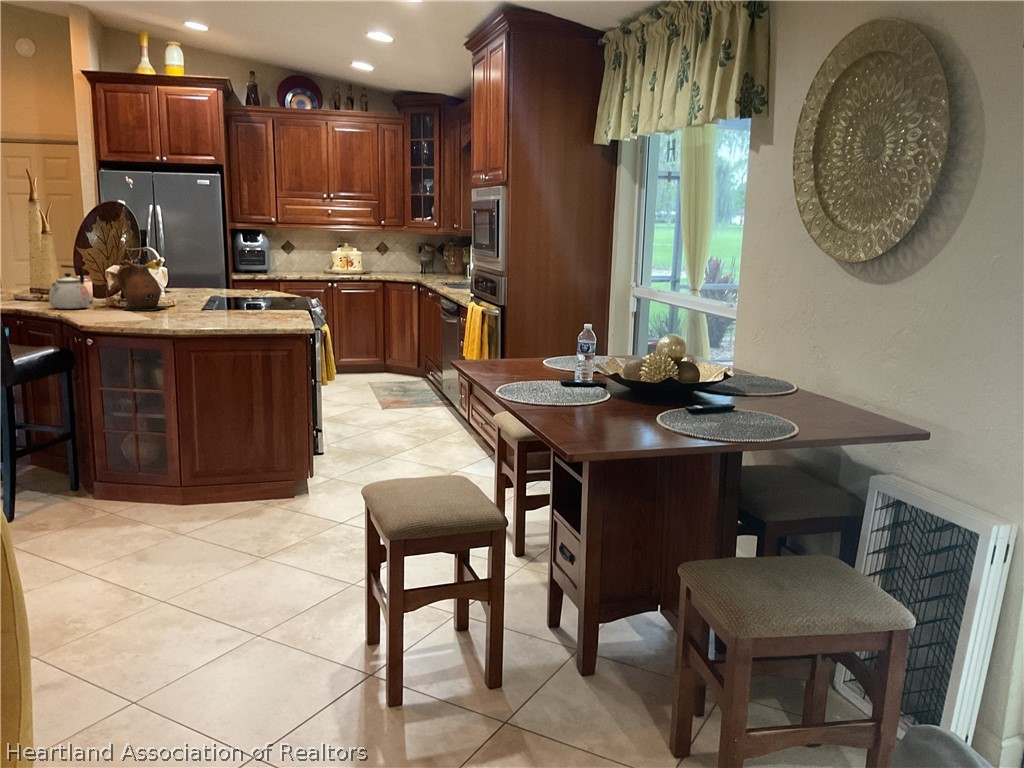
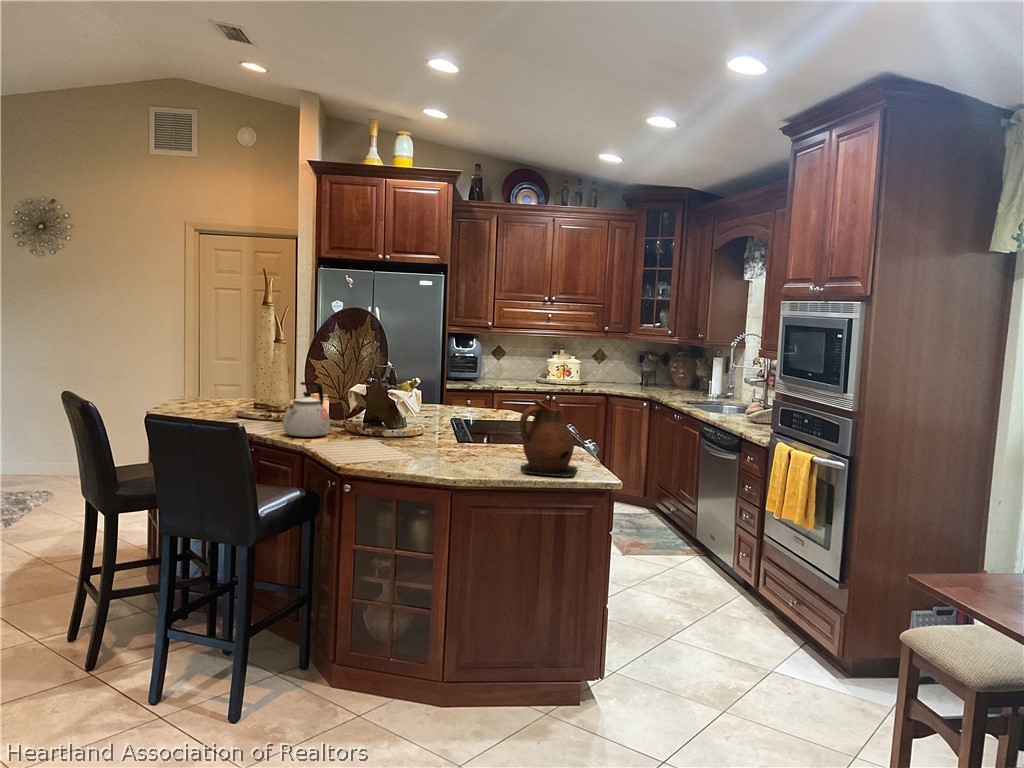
ceramic pitcher: present [117,261,169,311] -> present [520,399,577,478]

